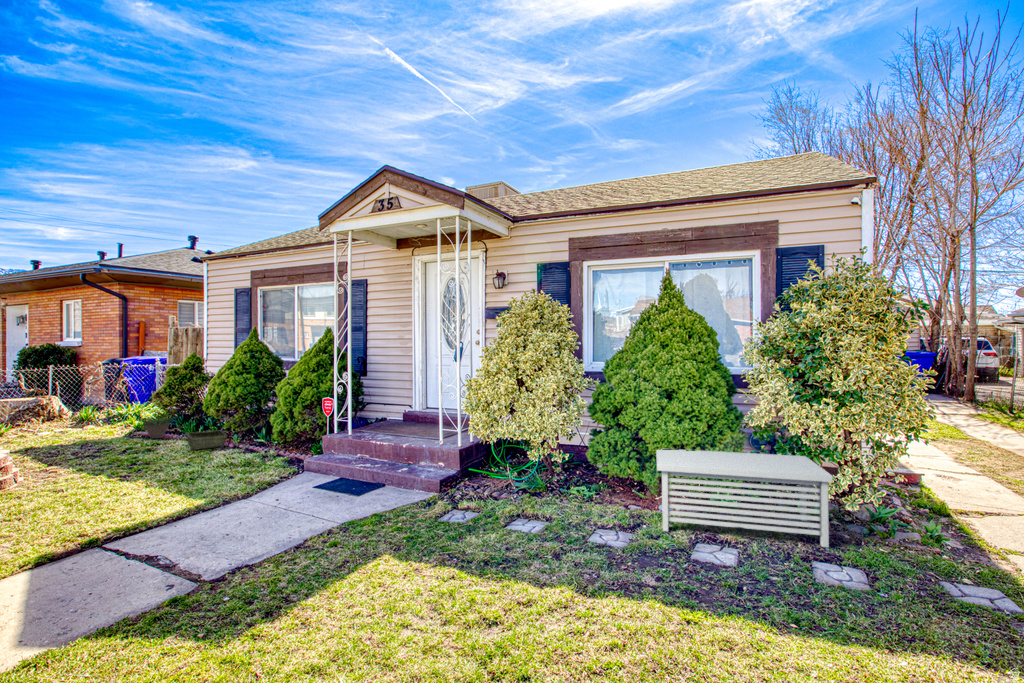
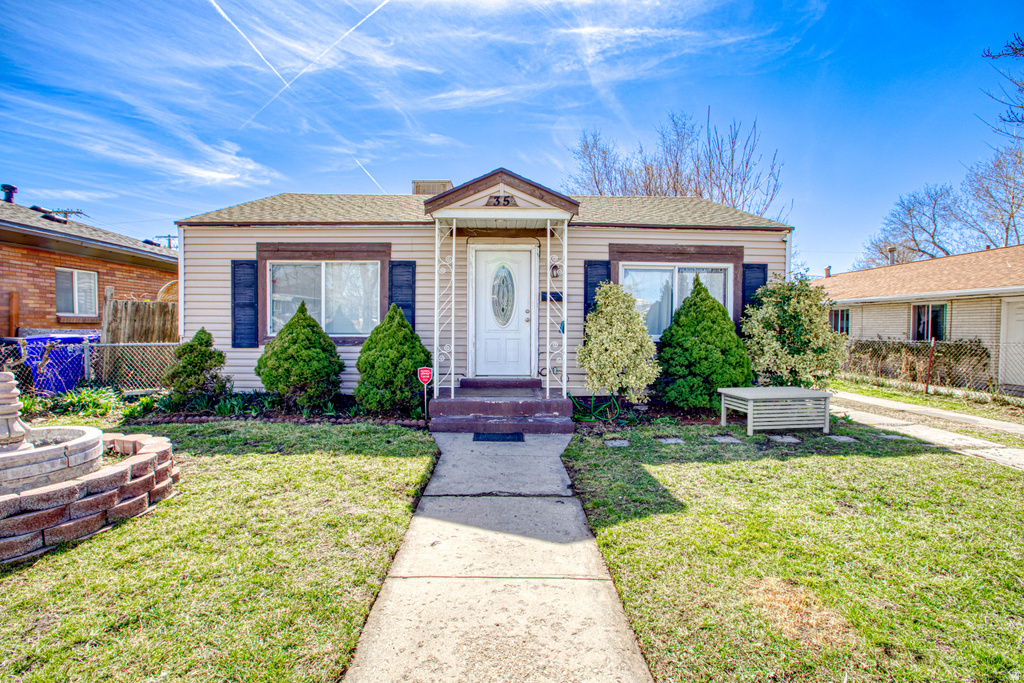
decorative plant: present [138,417,173,438] -> none [156,396,208,421]
woven basket: present [186,430,227,450] -> none [260,406,301,426]

